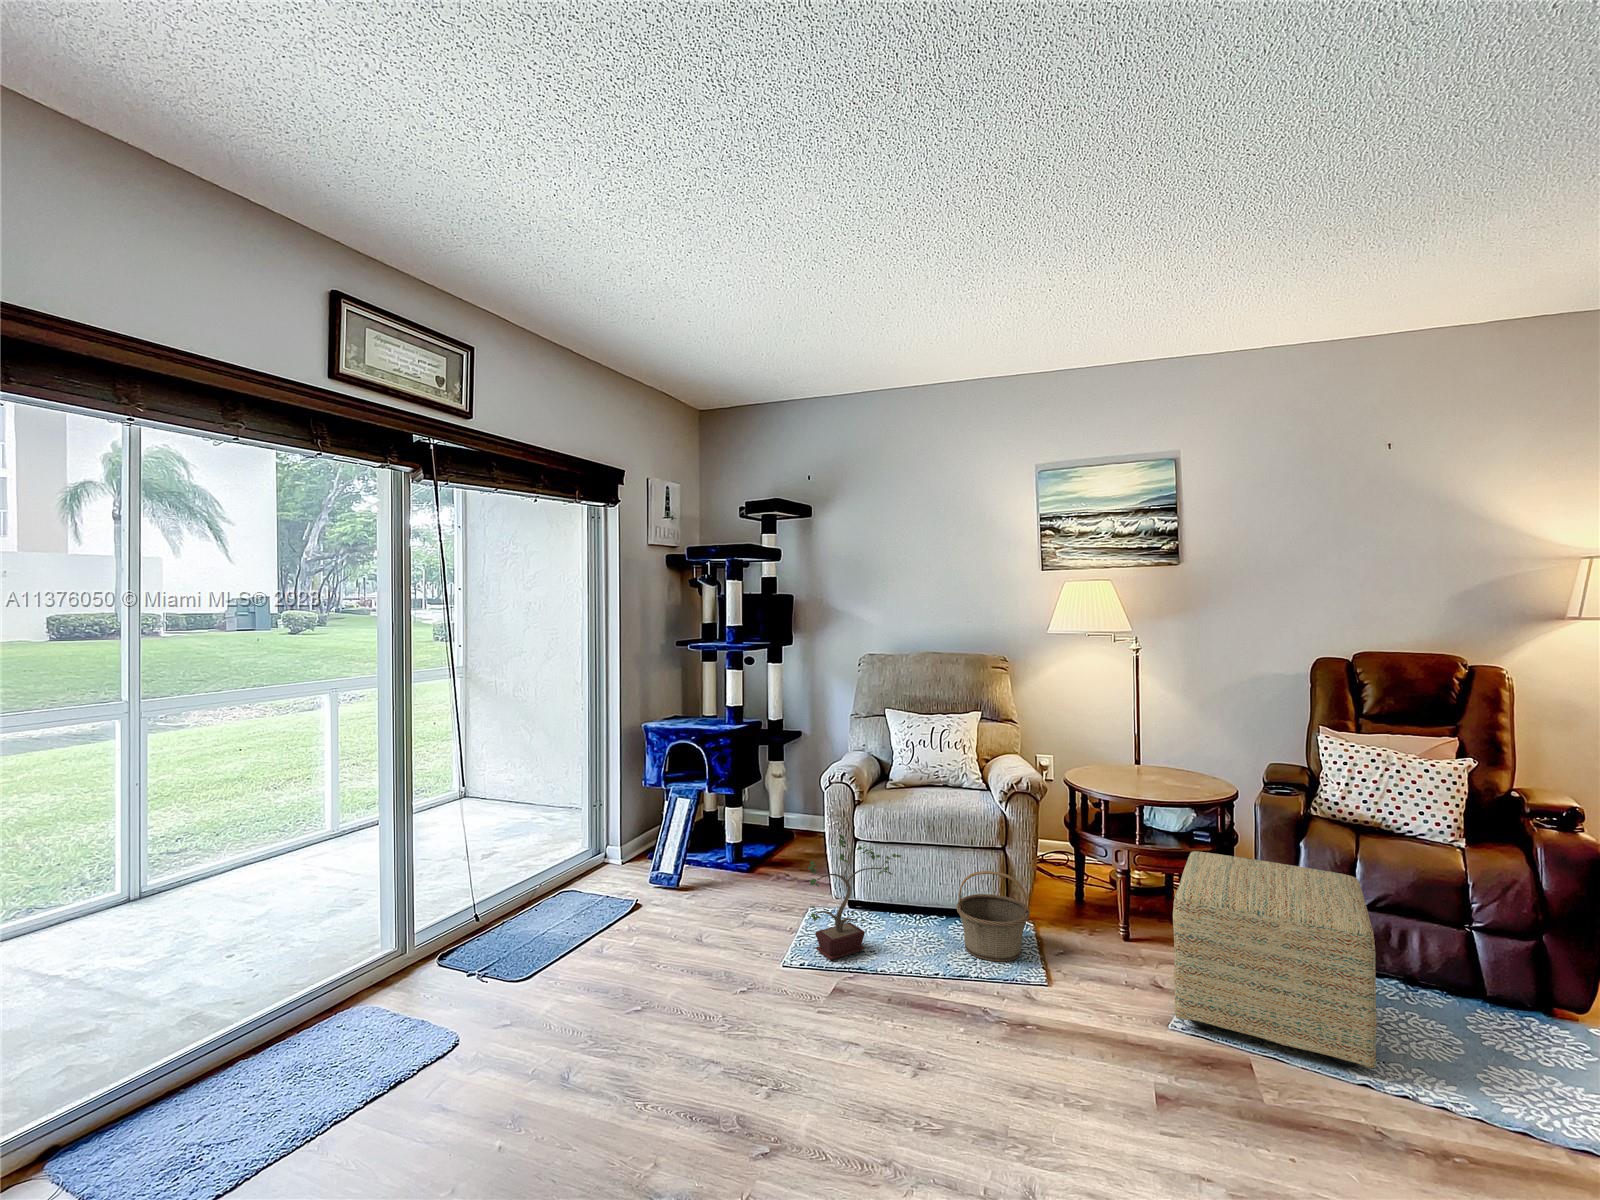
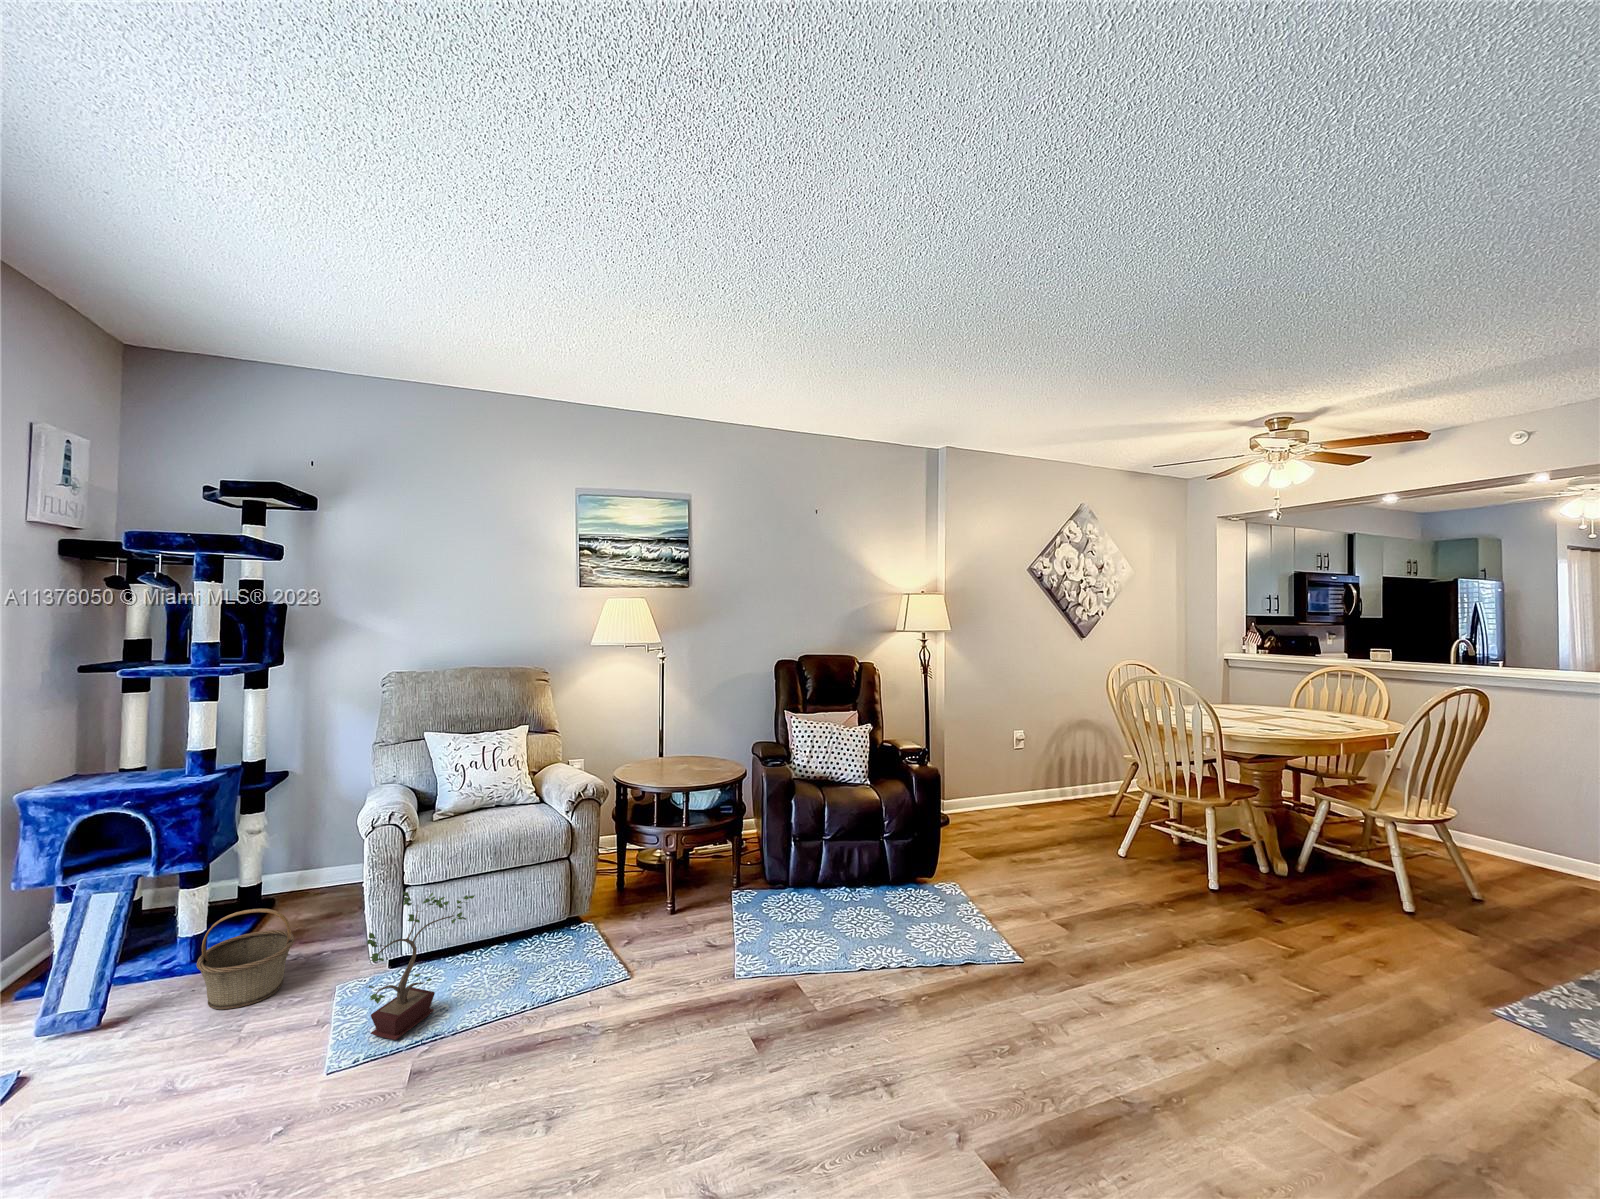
ottoman: present [1173,851,1377,1068] -> none [727,822,864,968]
basket: present [957,871,1030,962] -> present [196,909,294,1009]

